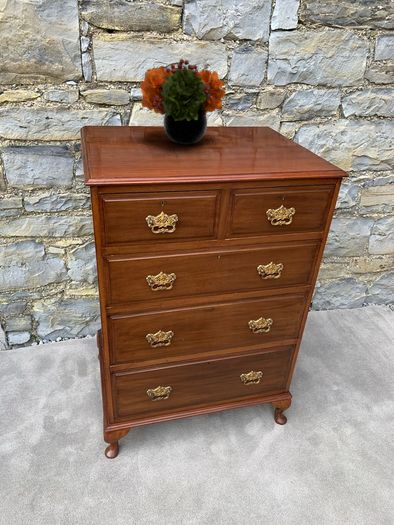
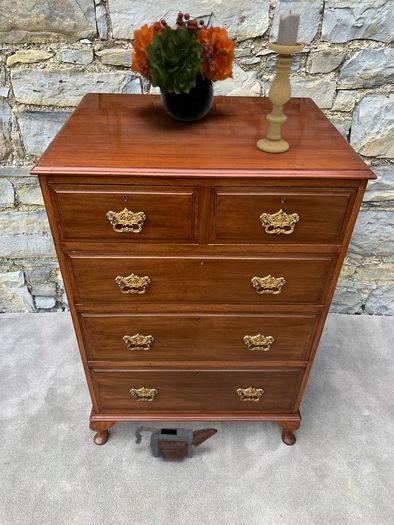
candle holder: none [253,58,289,163] -> present [257,10,304,153]
watering can: none [153,416,229,458] -> present [135,426,218,458]

